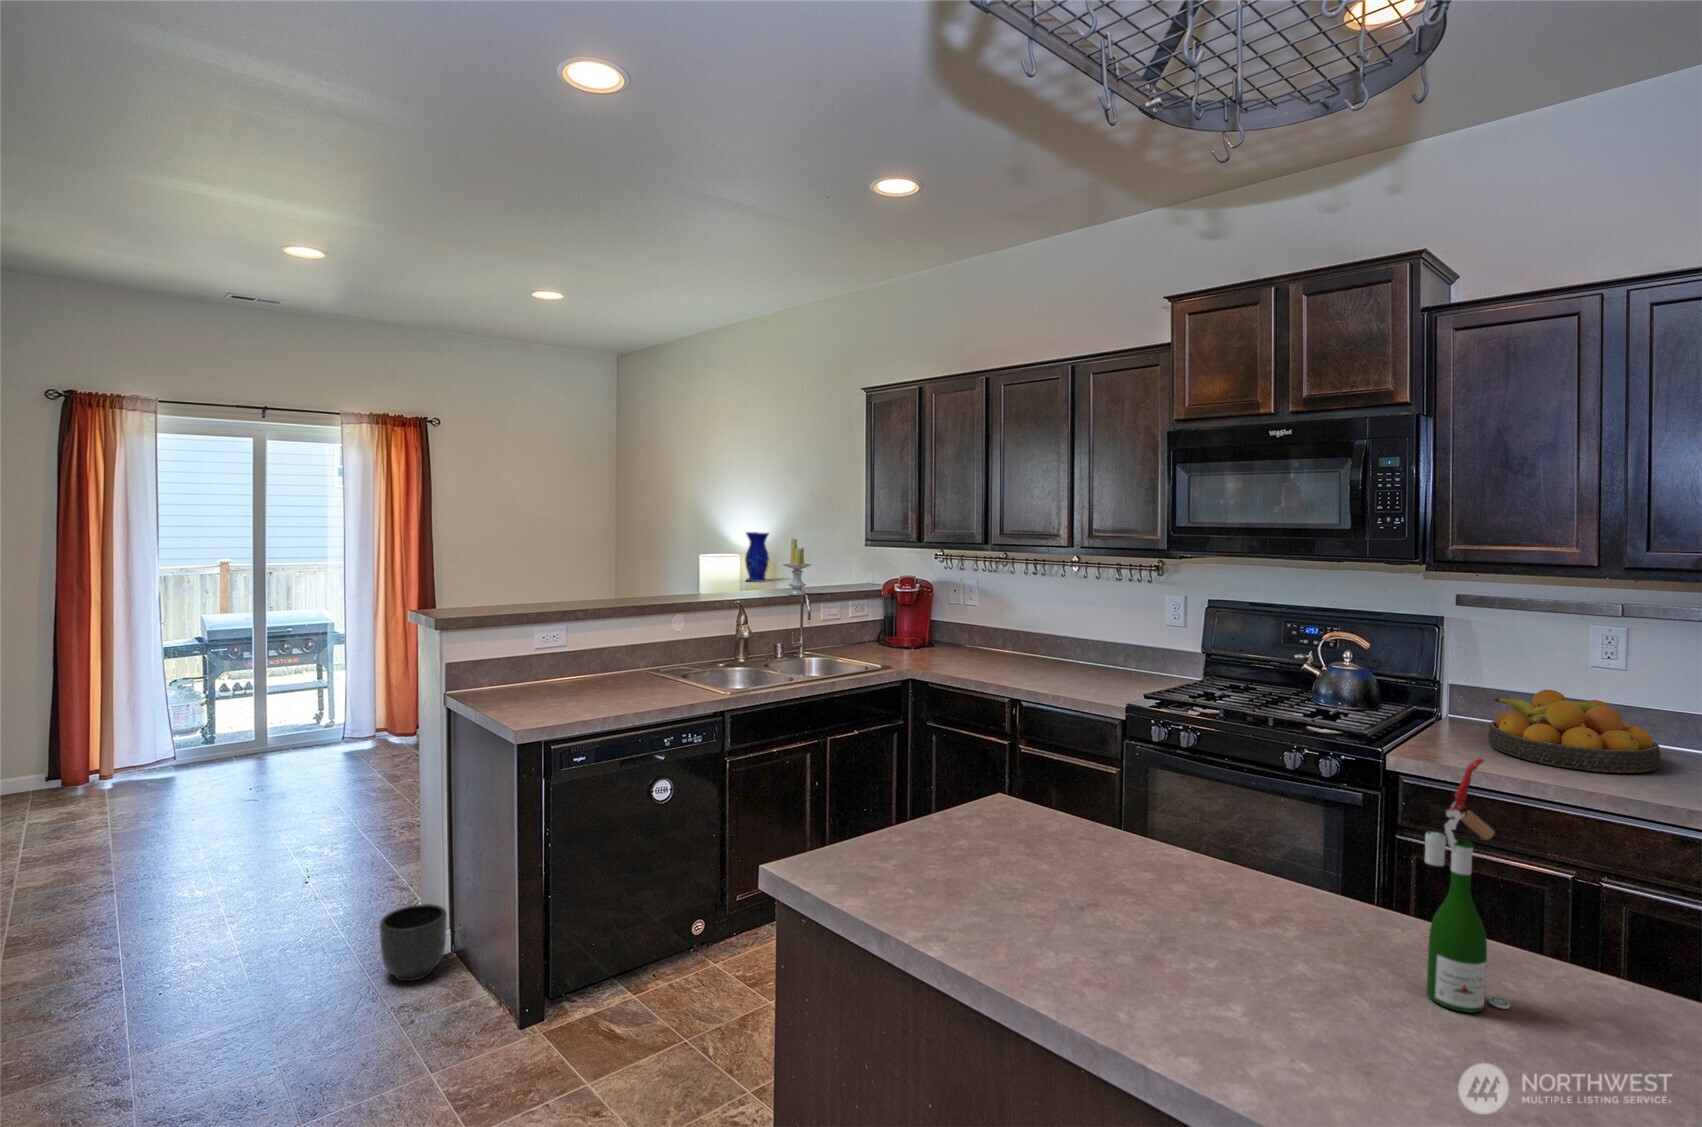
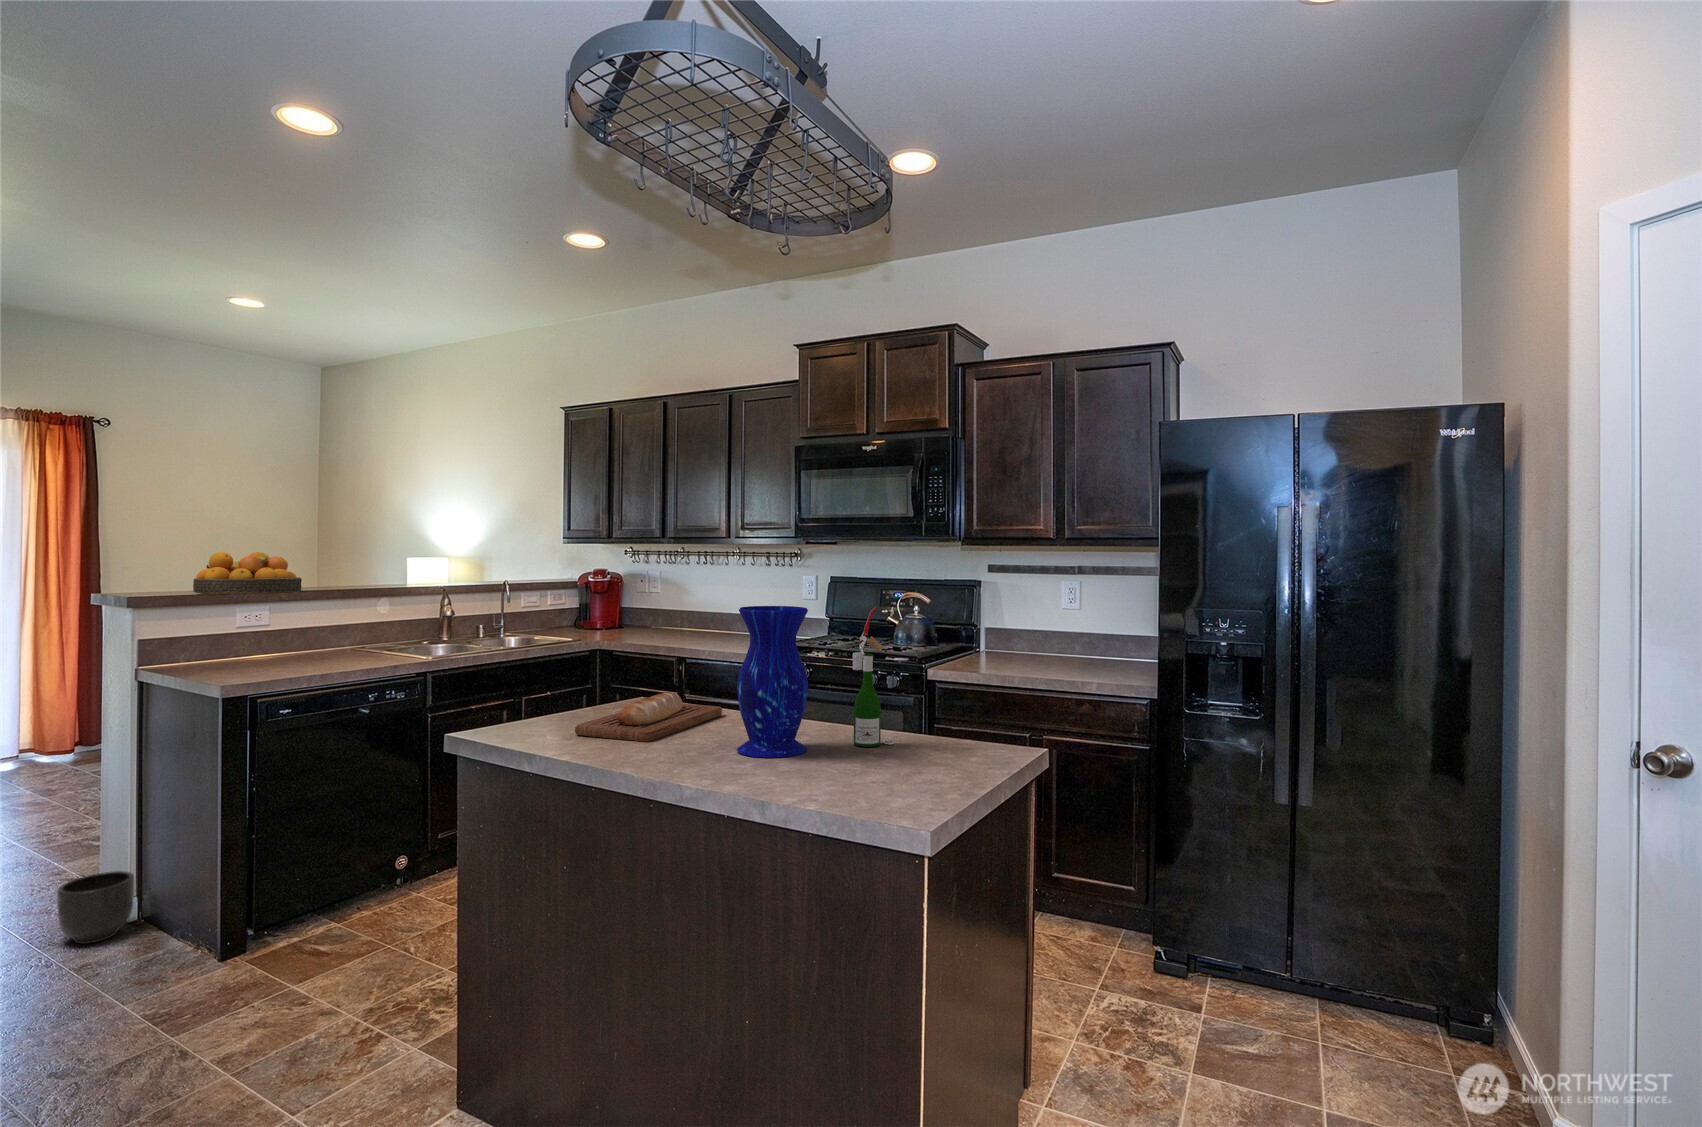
vase: present [745,532,770,582] -> present [737,606,808,758]
candle: present [783,539,811,595] -> none [486,534,513,583]
fruit bowl: present [1488,690,1661,773] -> present [193,552,302,594]
bread loaf: none [935,824,1138,934] -> present [575,692,722,742]

